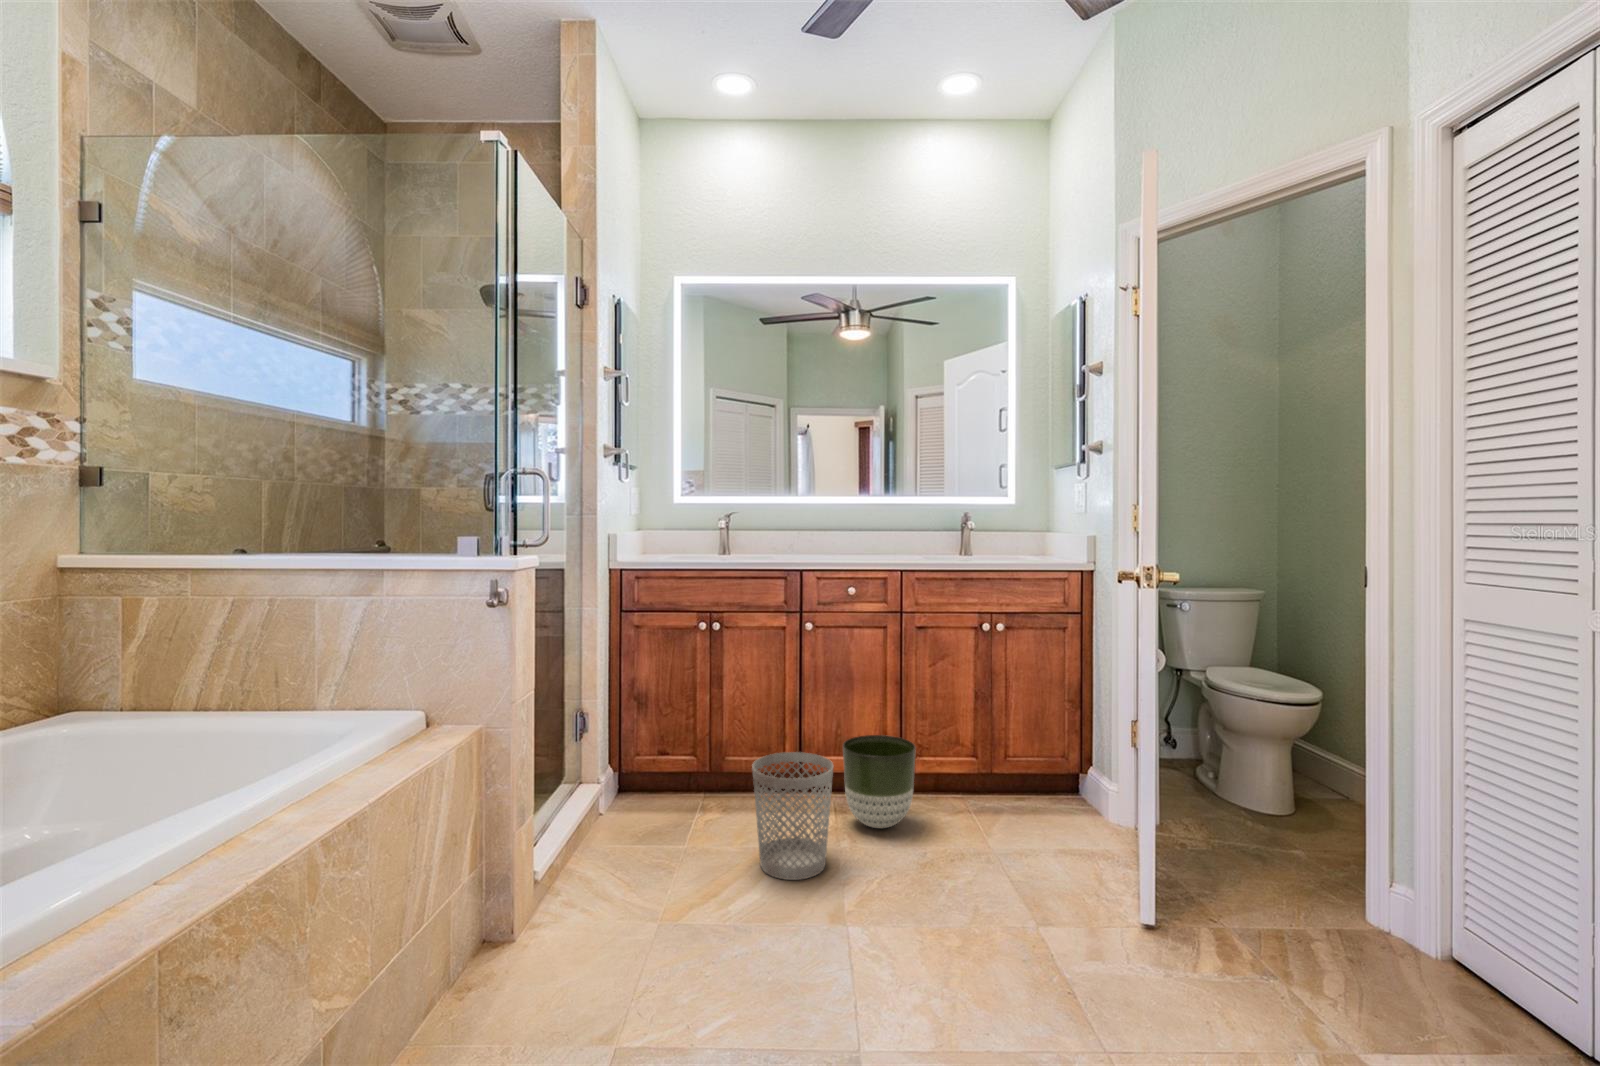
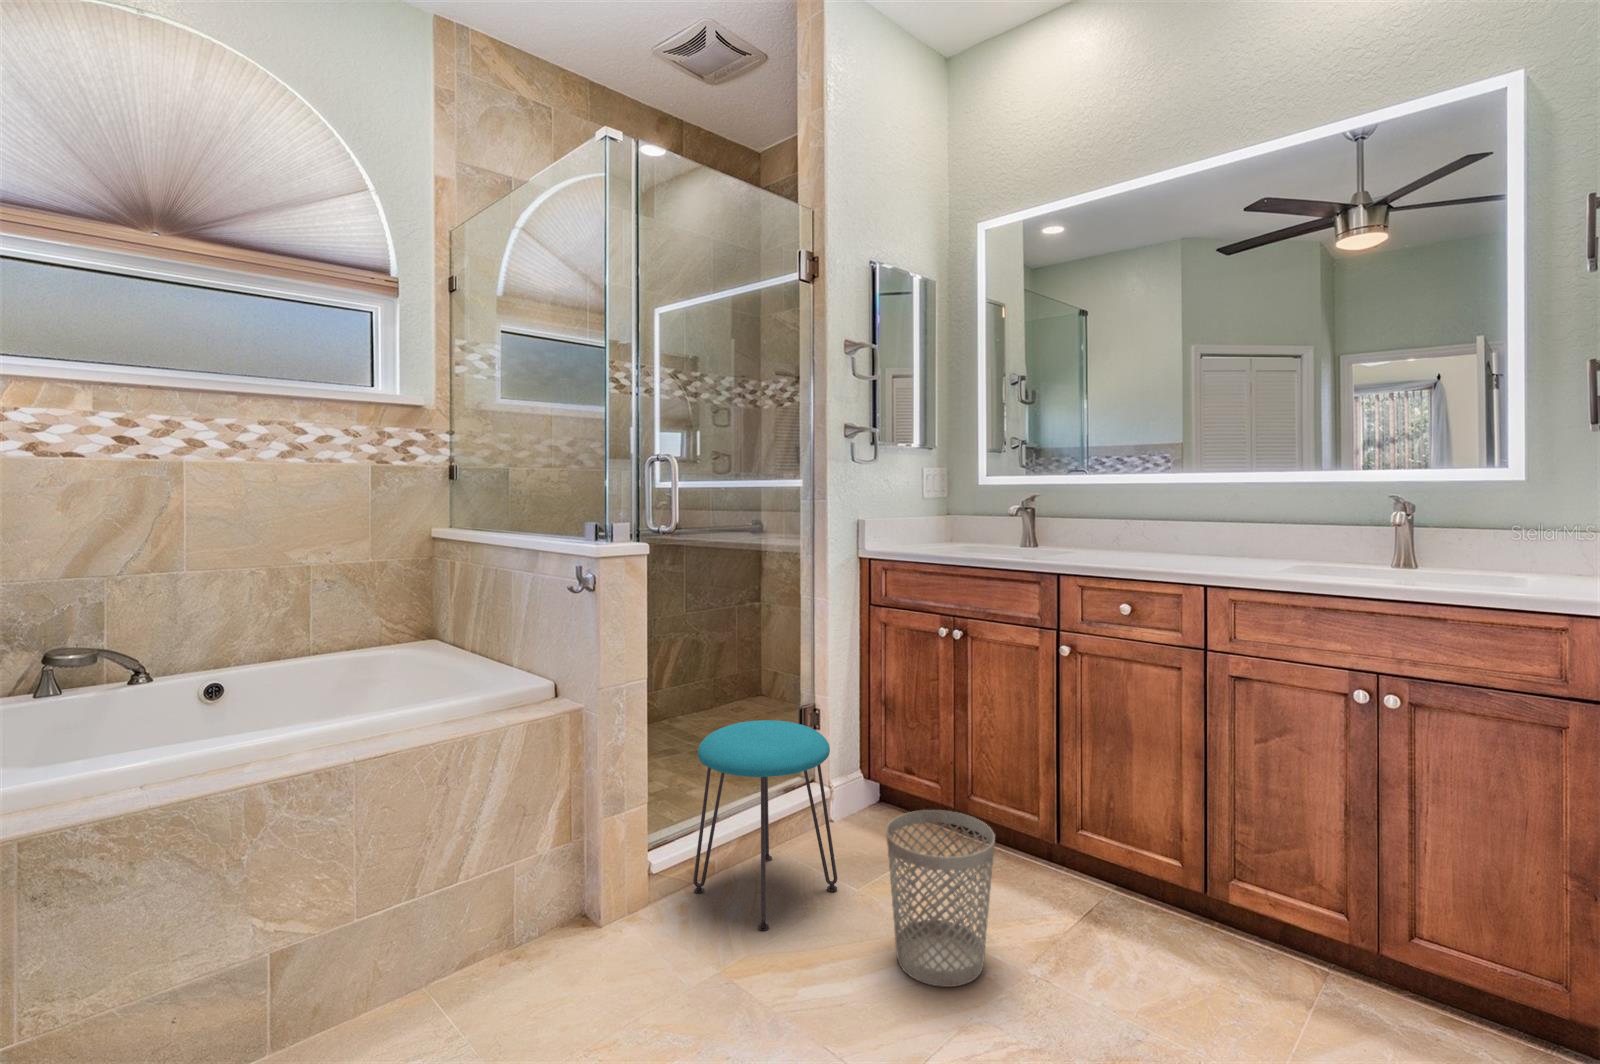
stool: none [552,716,677,898] -> present [693,720,838,930]
planter: present [843,735,916,828] -> none [1064,819,1180,966]

